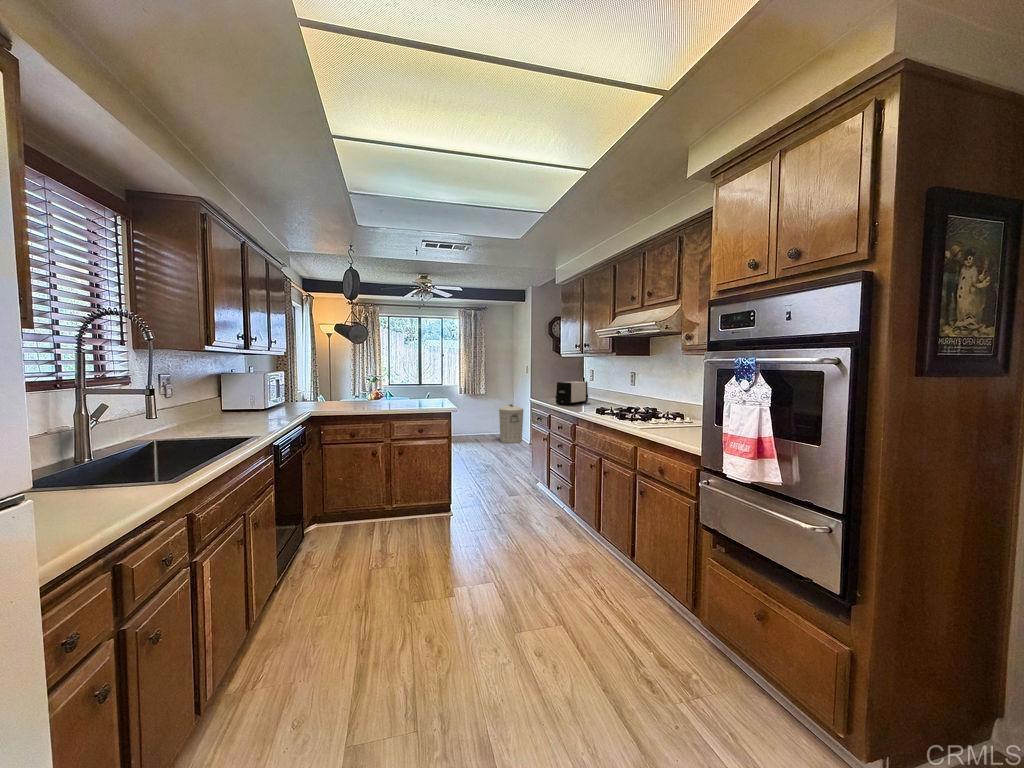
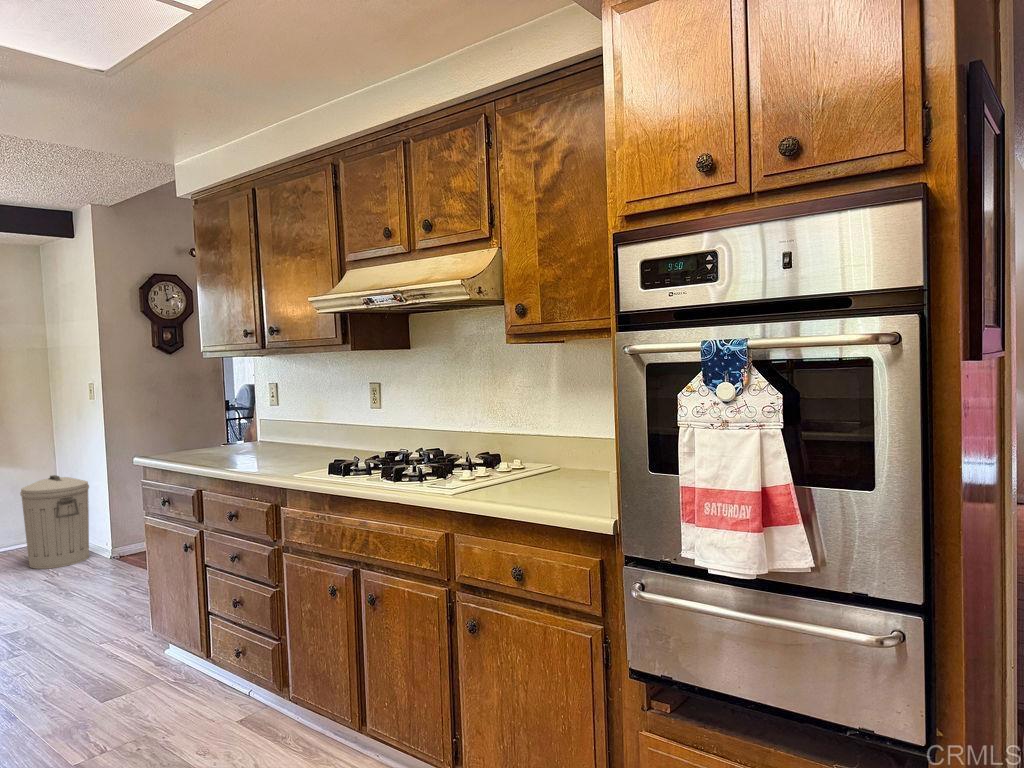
toaster: present [555,381,588,405] -> none [210,408,281,464]

